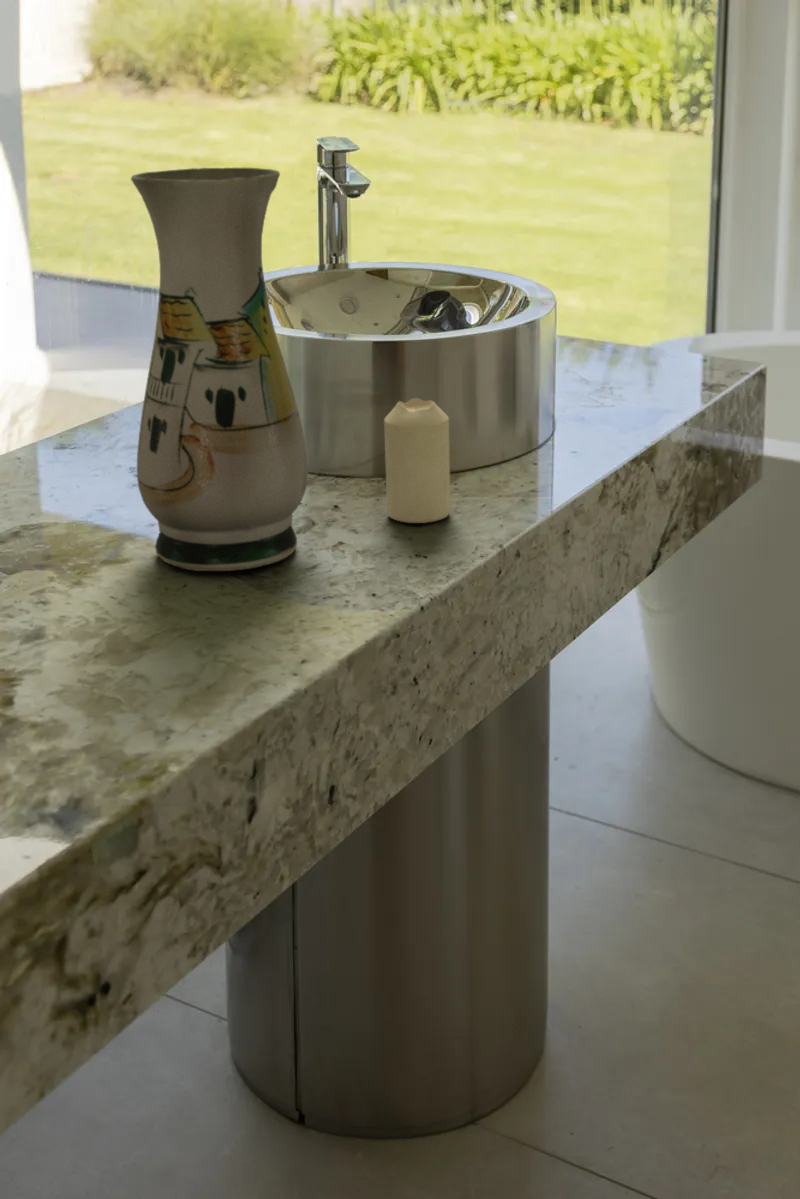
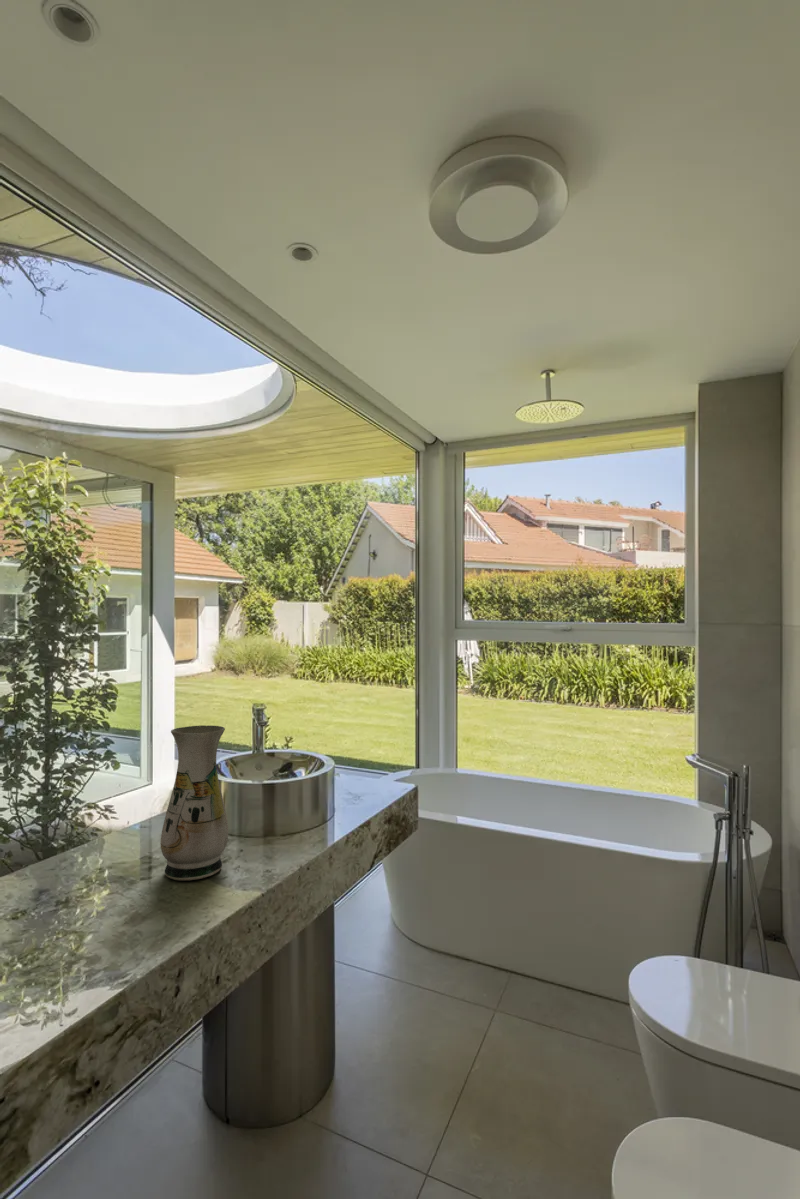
candle: present [384,398,450,523] -> none [261,806,286,856]

